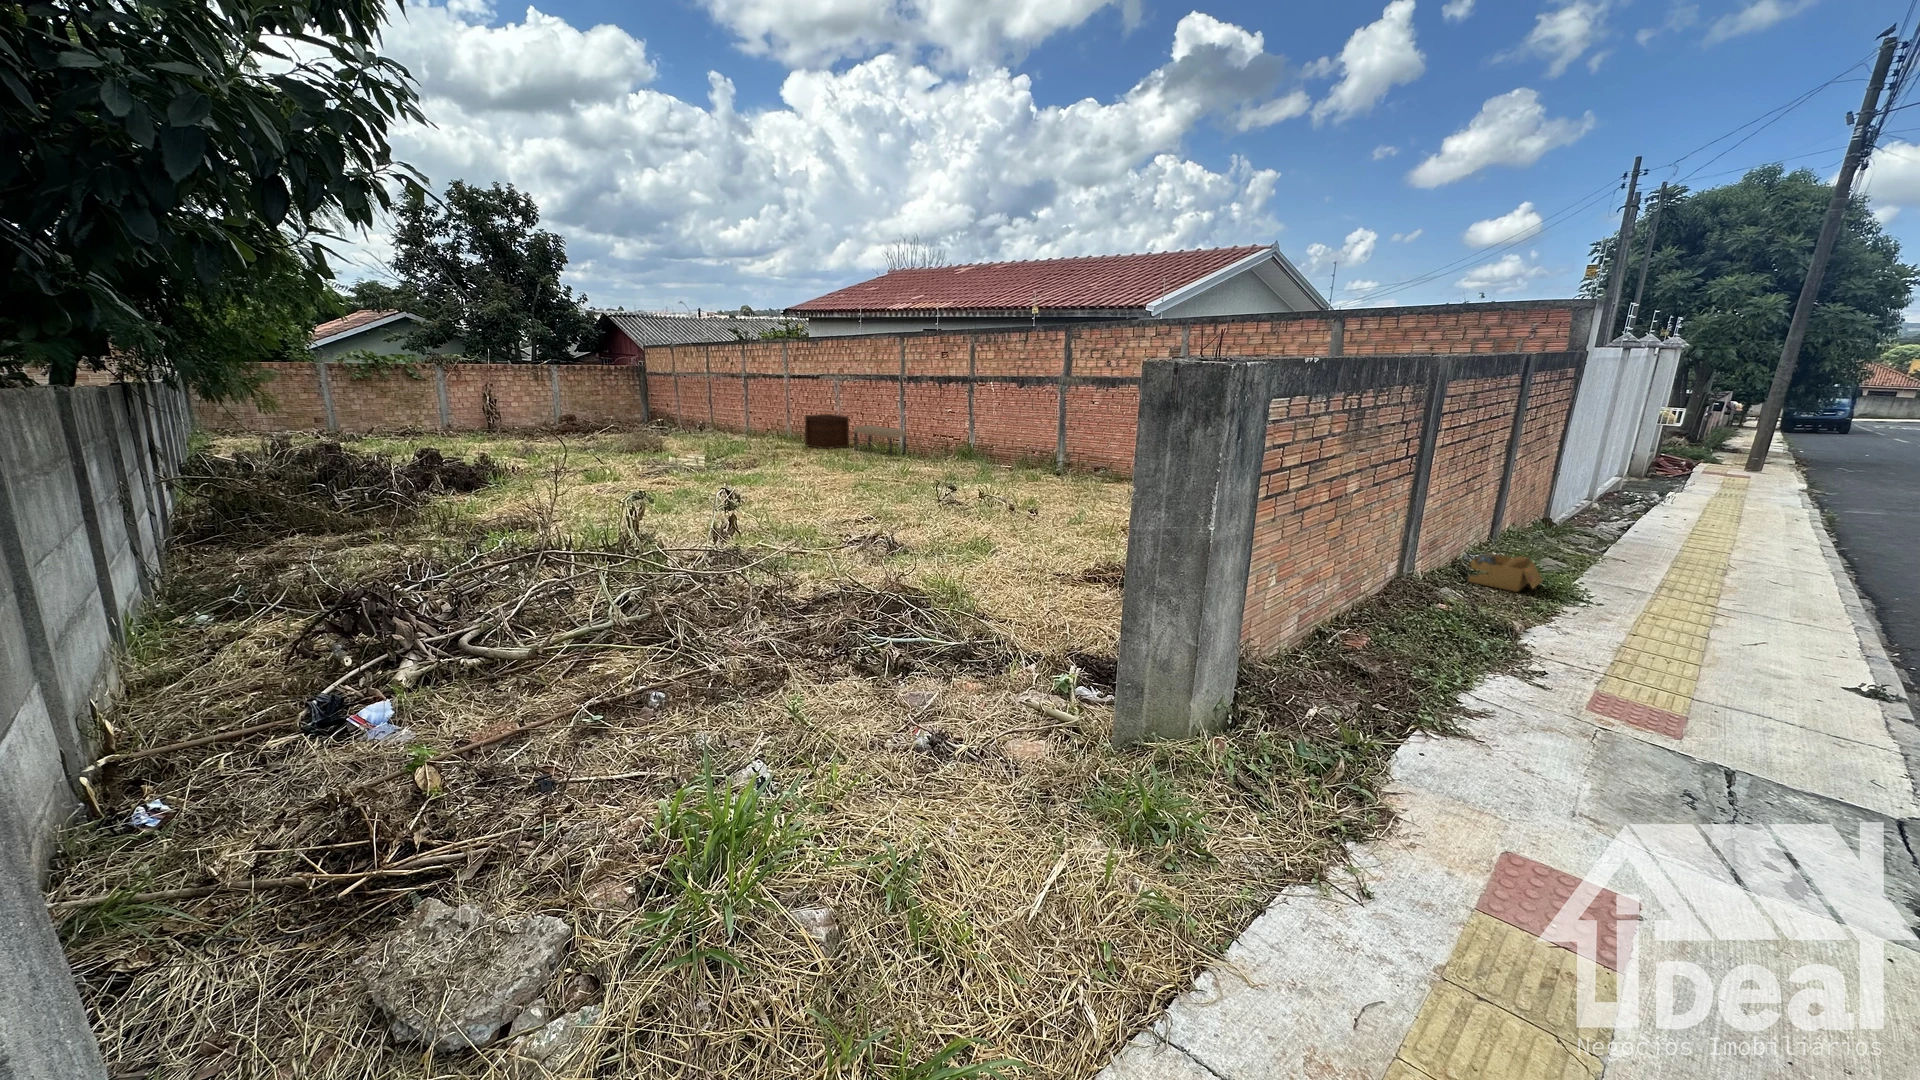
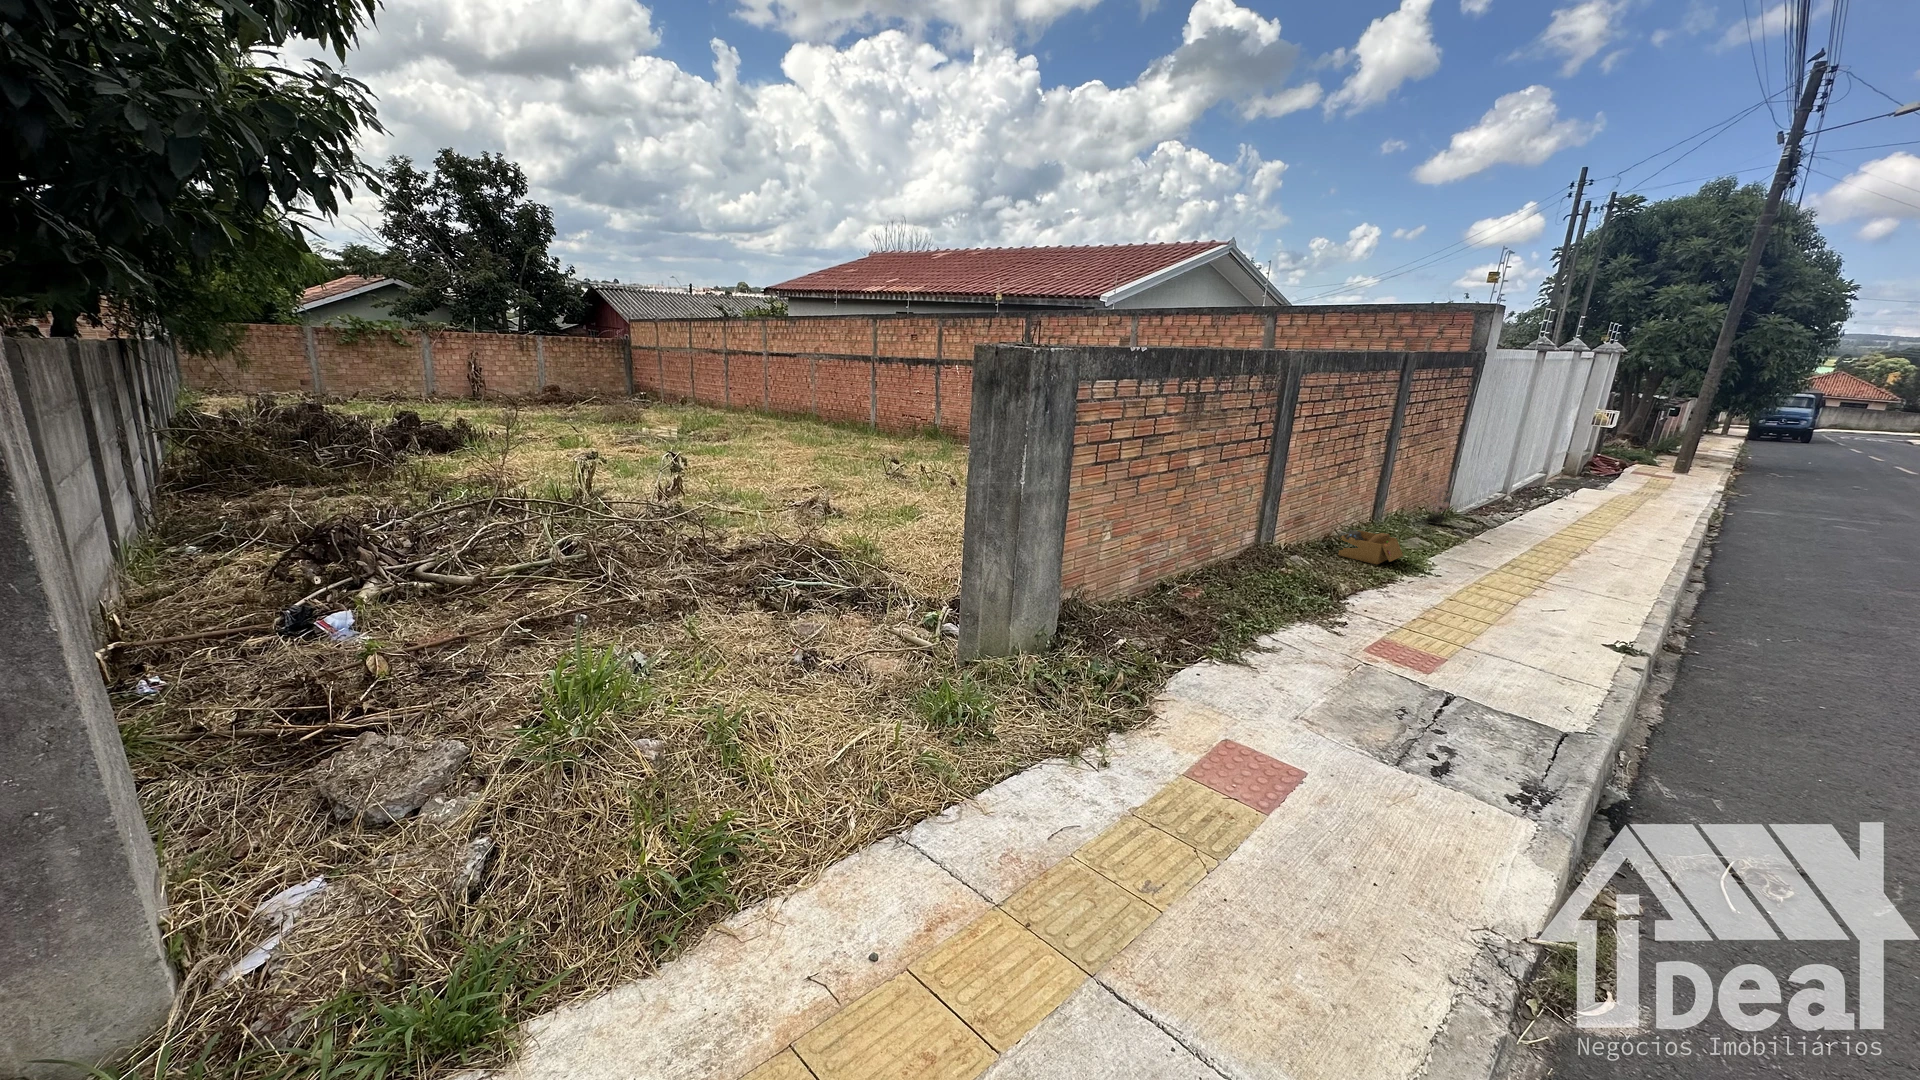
wooden crate: present [805,414,849,449] -> none [778,391,821,425]
bench: present [854,425,907,455] -> none [824,404,875,433]
potted plant: none [1530,490,1567,541] -> present [1423,484,1449,525]

